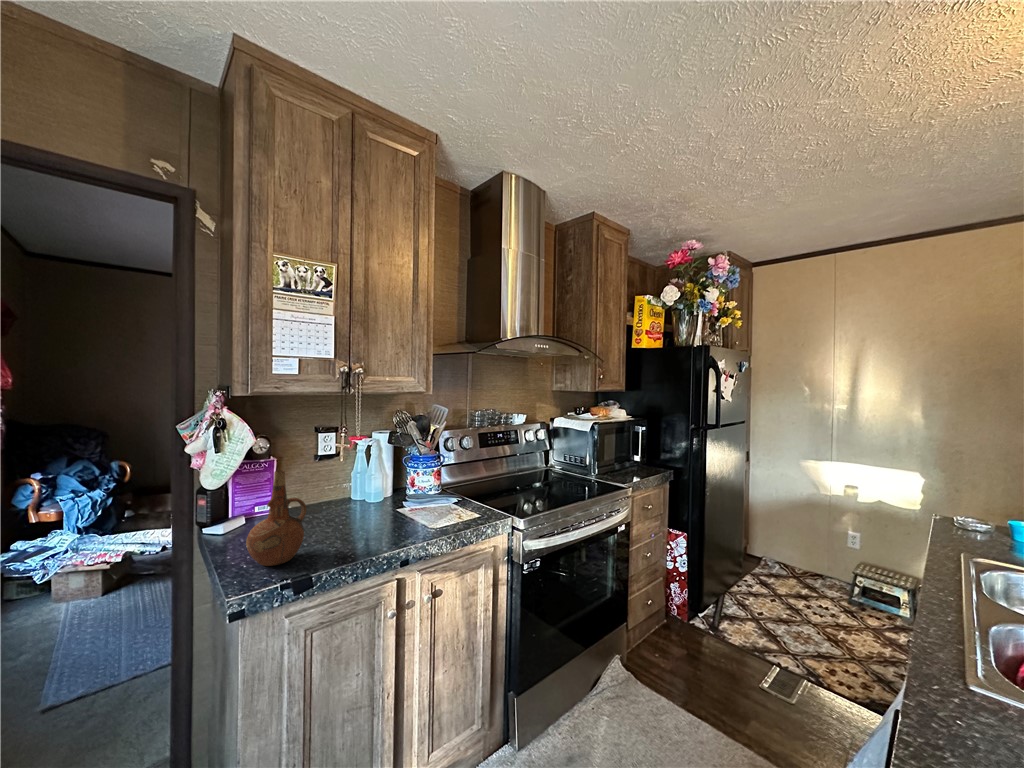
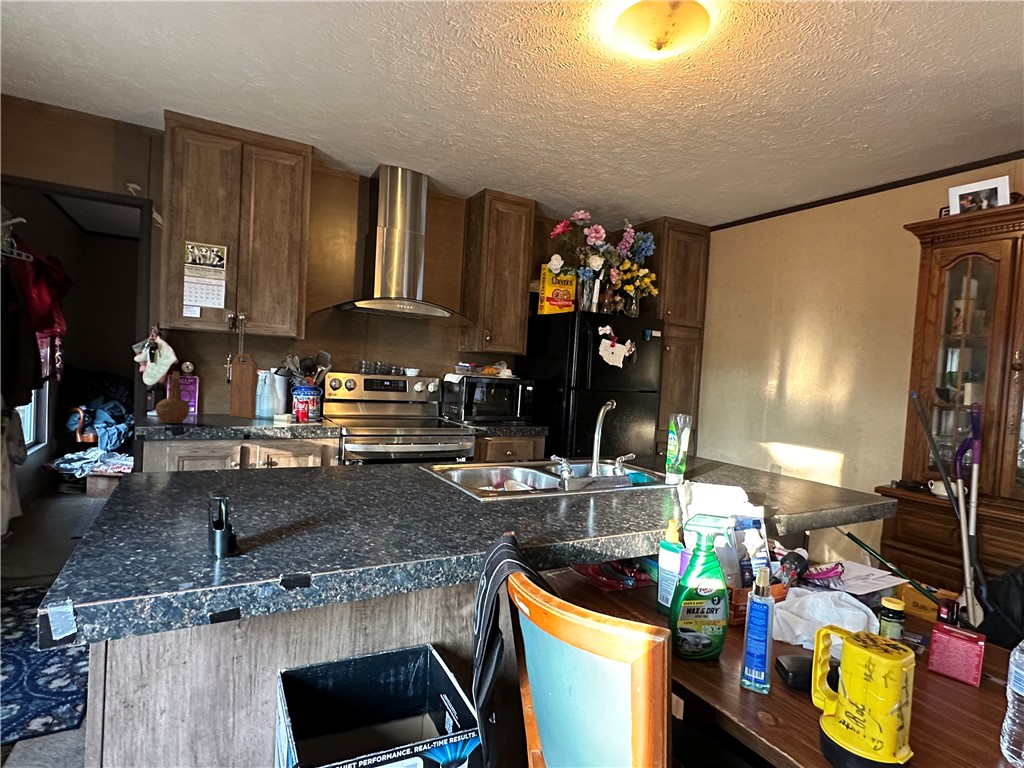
cutting board: none [328,421,377,515] -> present [229,354,258,419]

